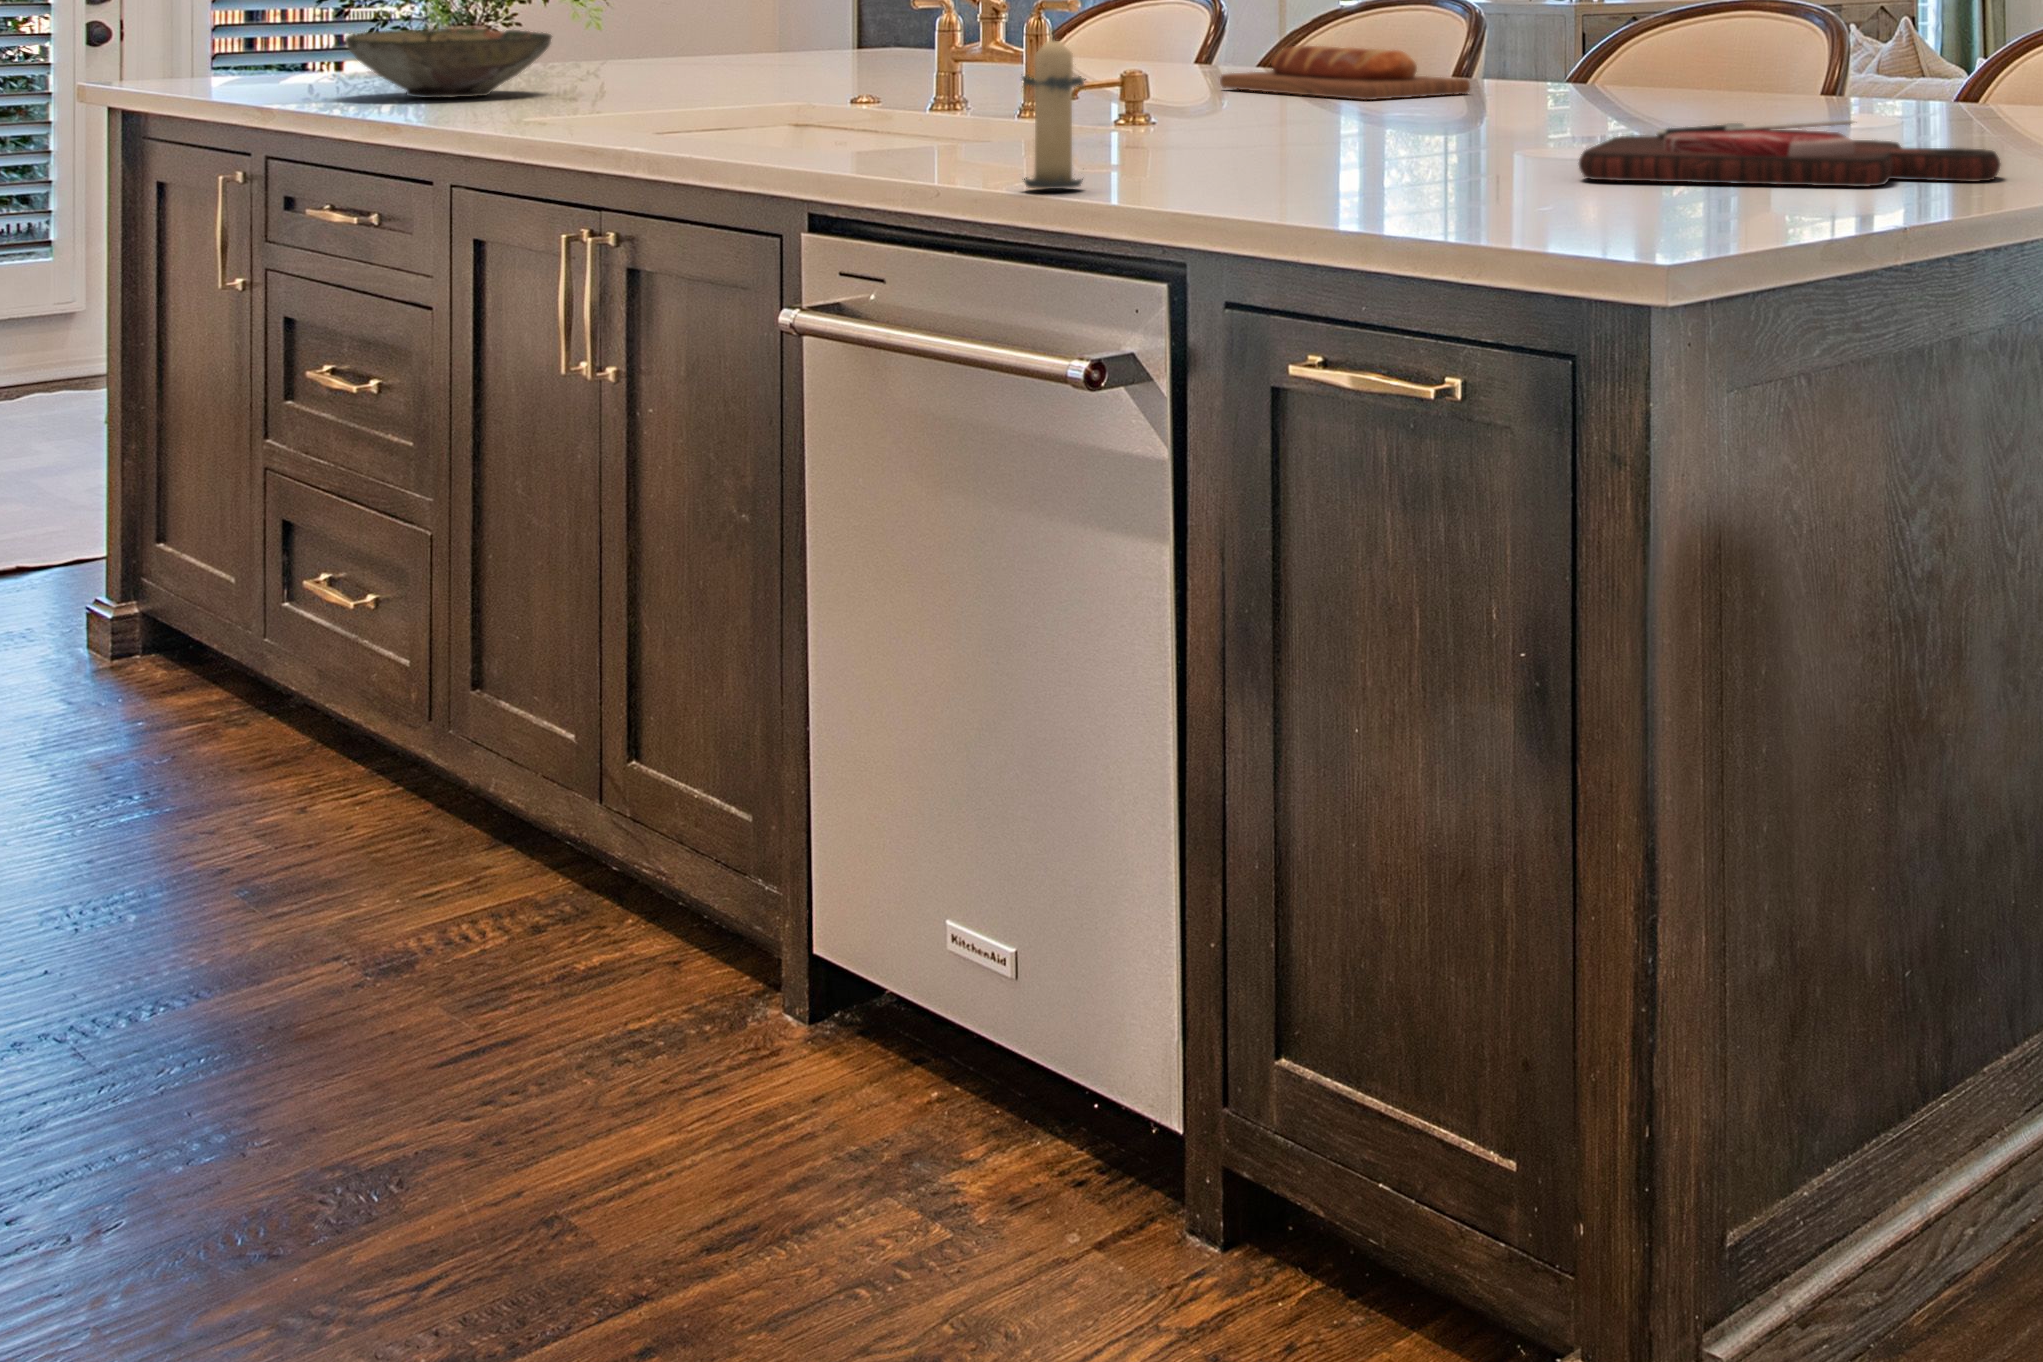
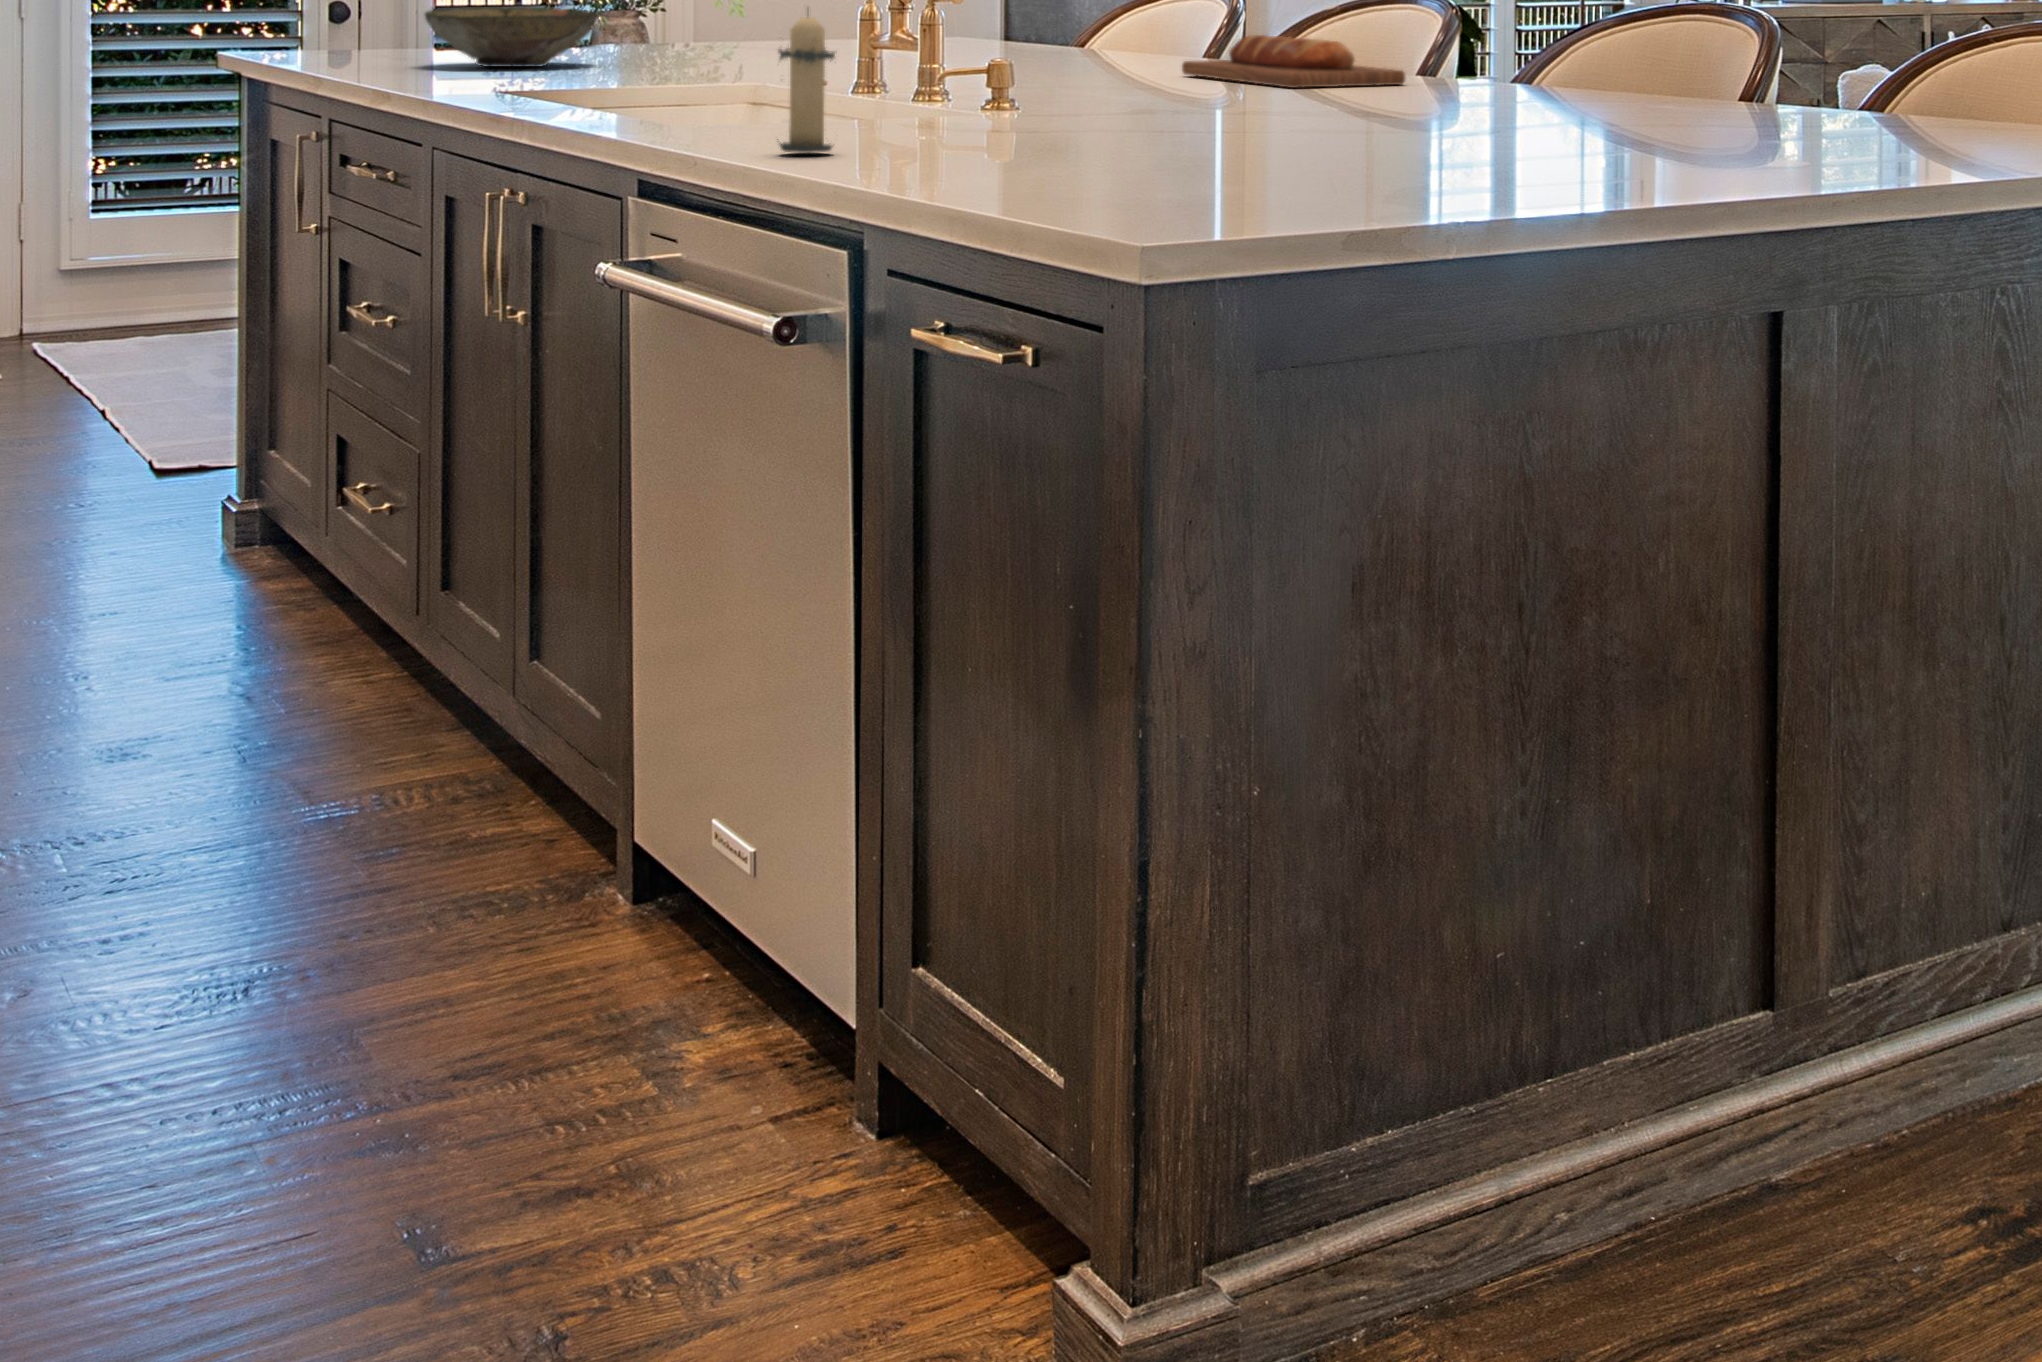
cutting board: present [1579,120,2000,186] -> none [1294,109,1713,175]

